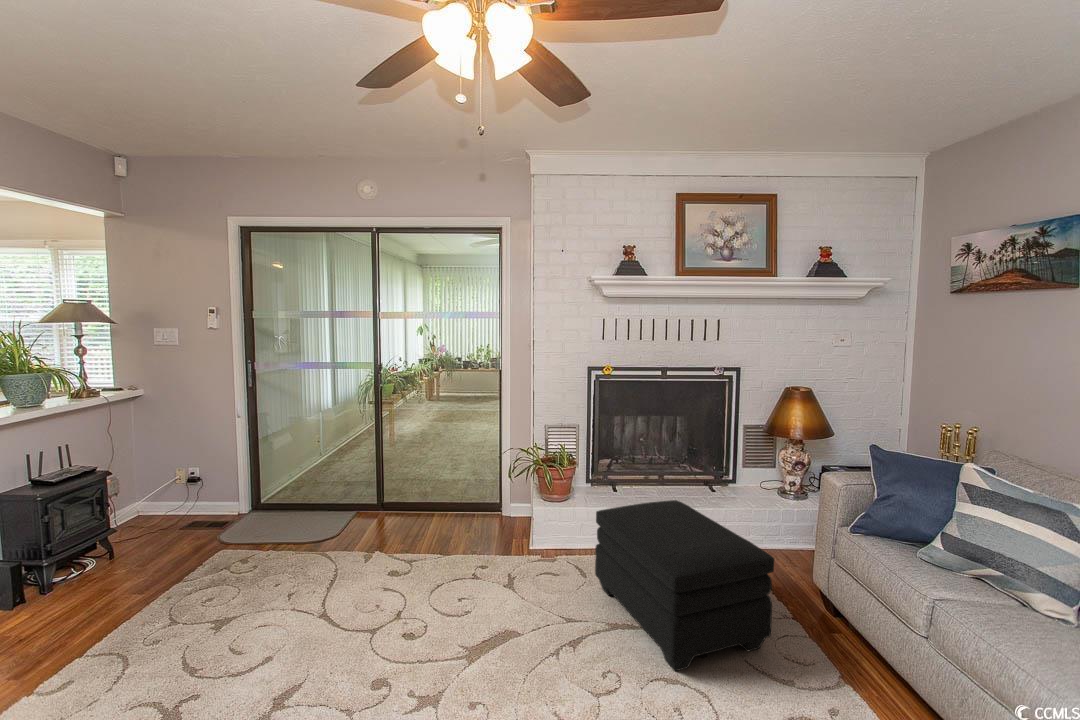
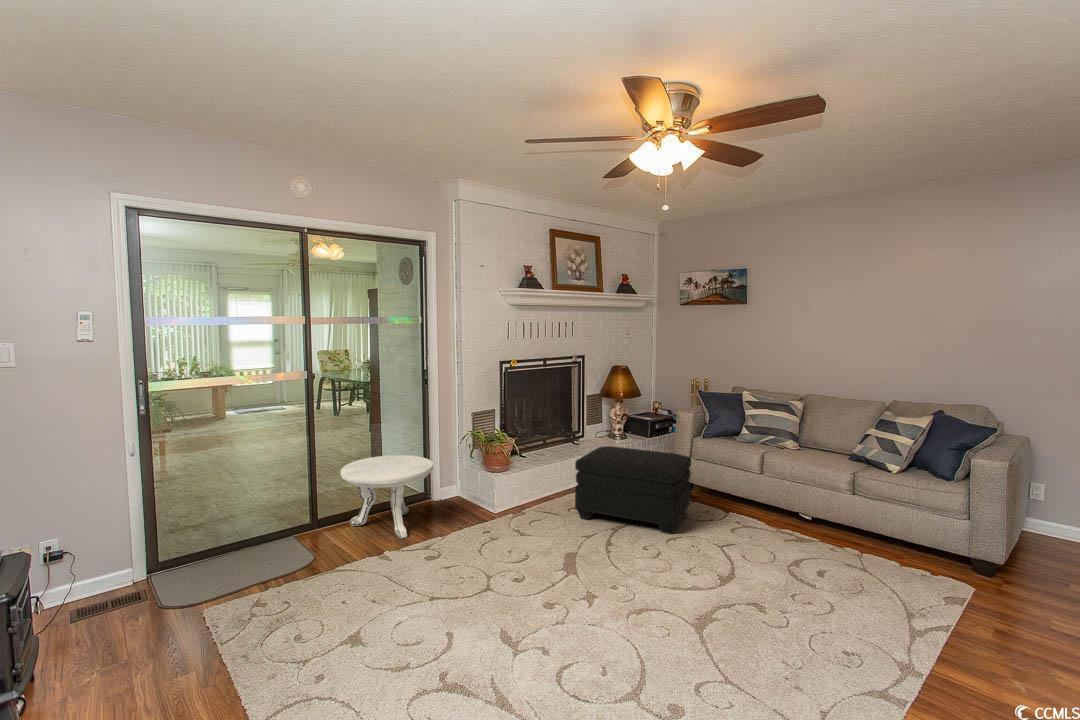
side table: none [389,453,481,541] -> present [341,455,433,539]

